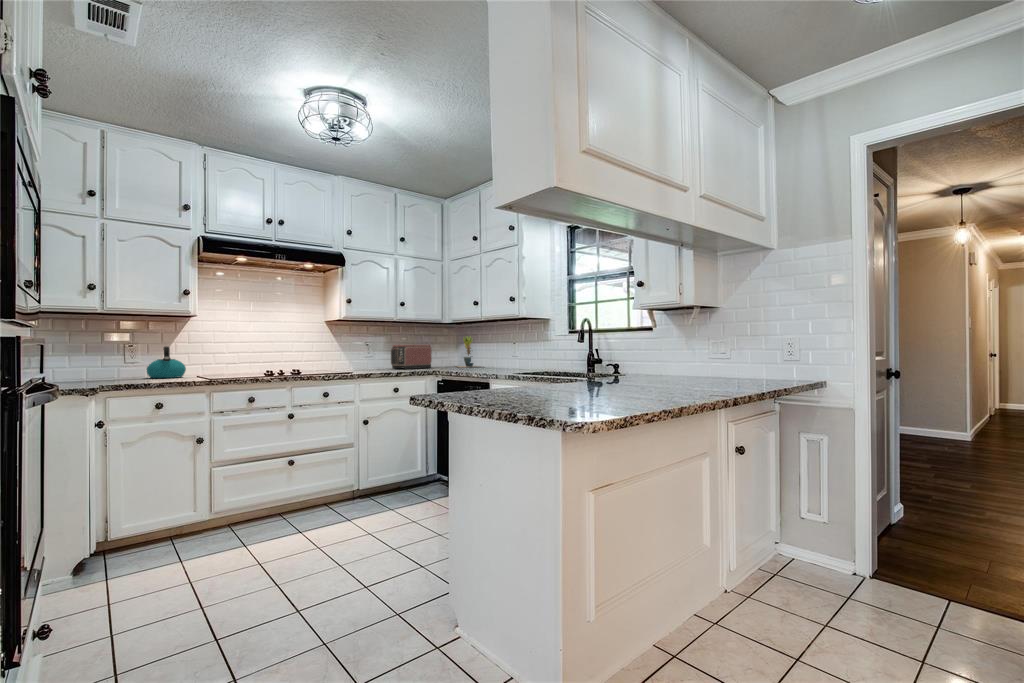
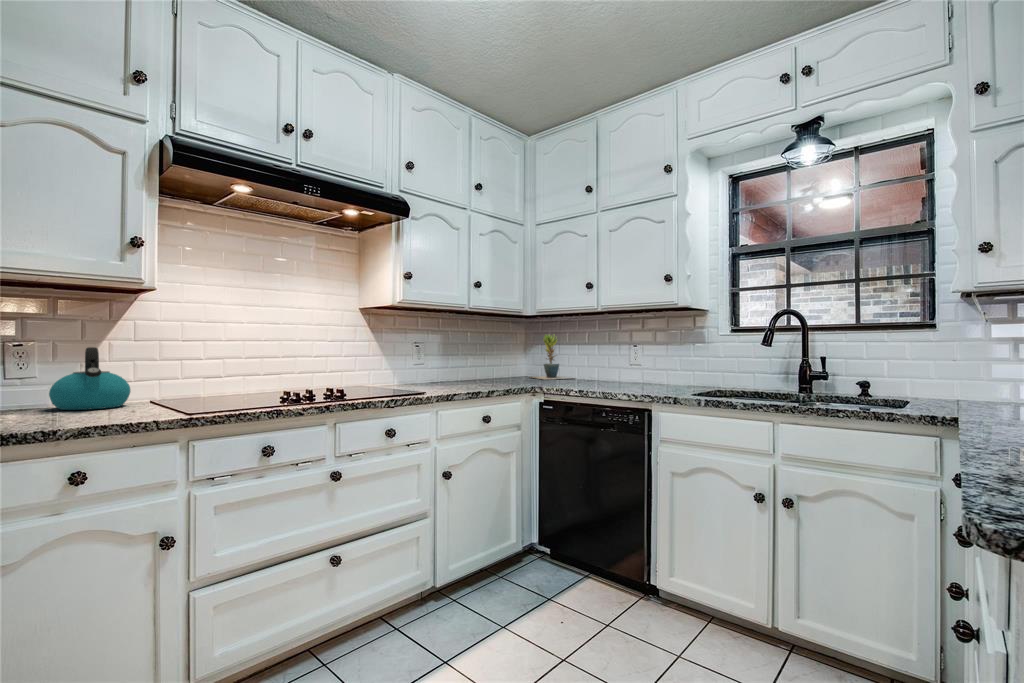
toaster: present [391,345,432,369] -> none [451,346,506,383]

